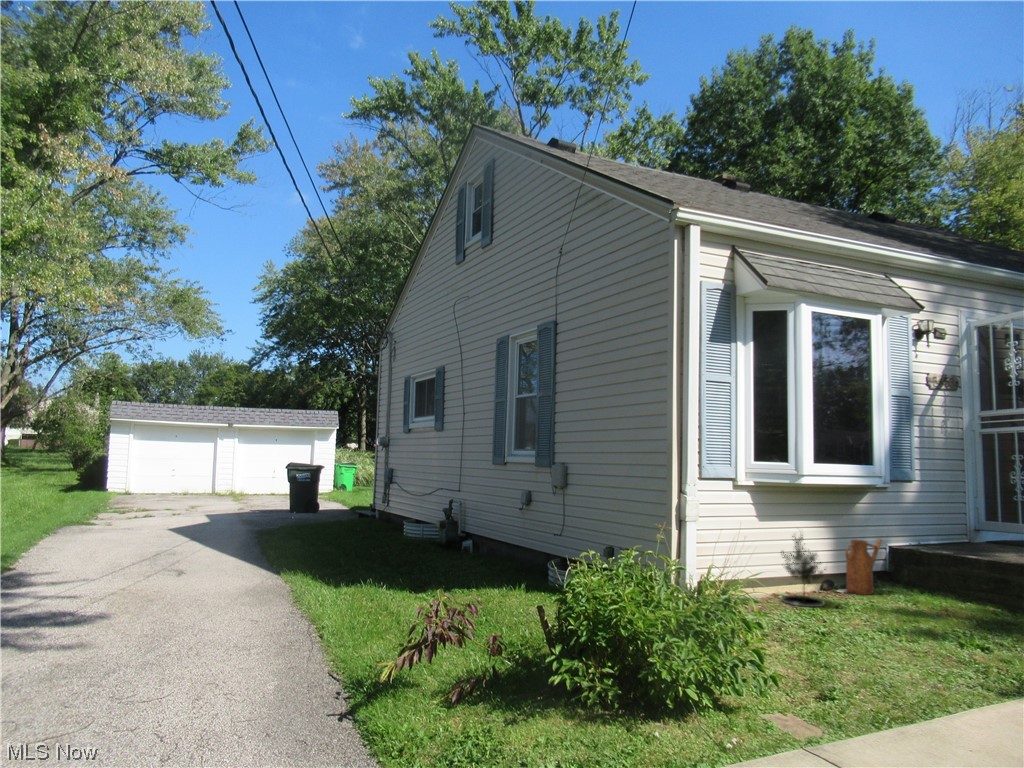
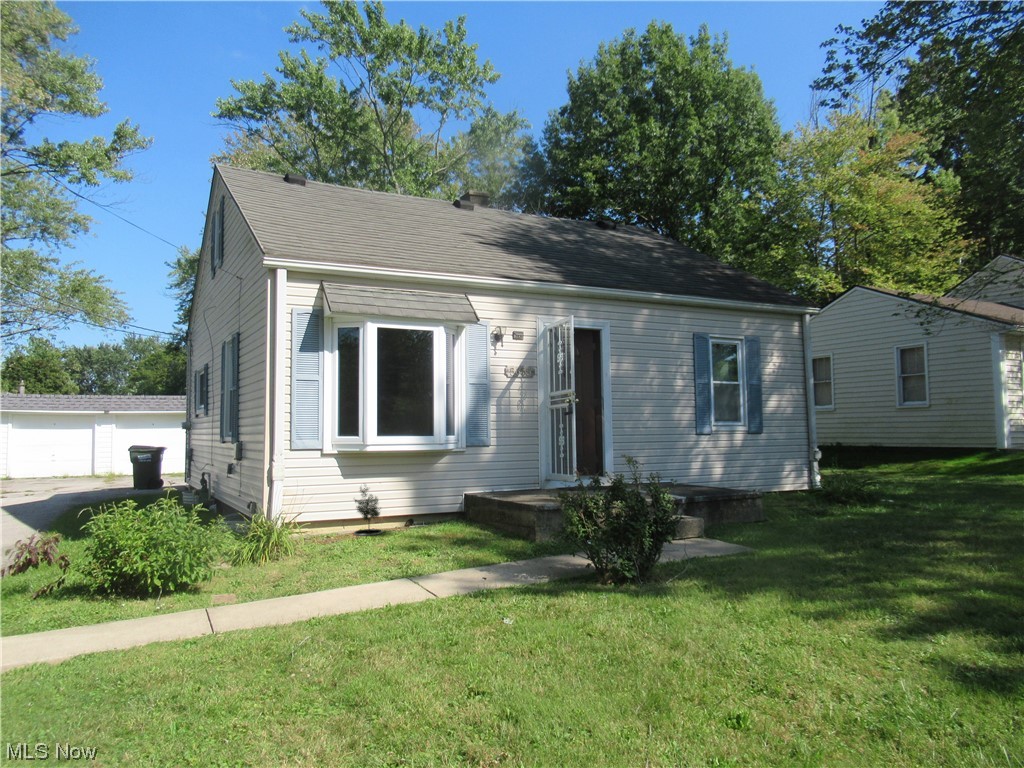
watering can: present [845,539,882,595] -> none [415,487,448,527]

